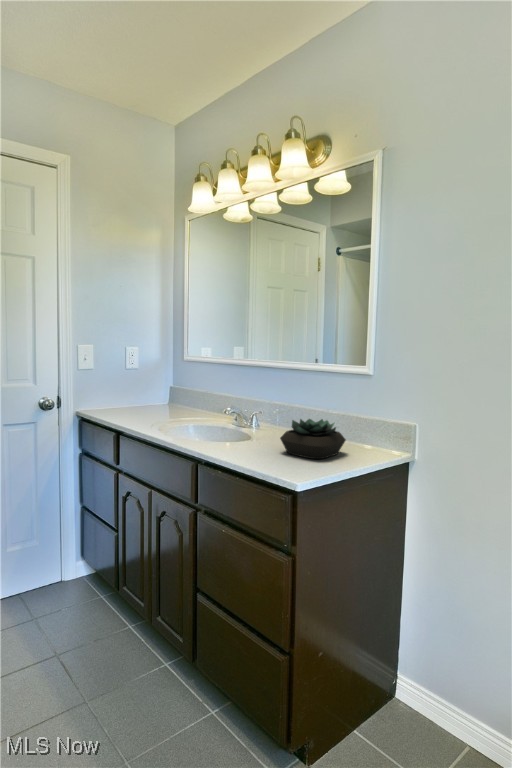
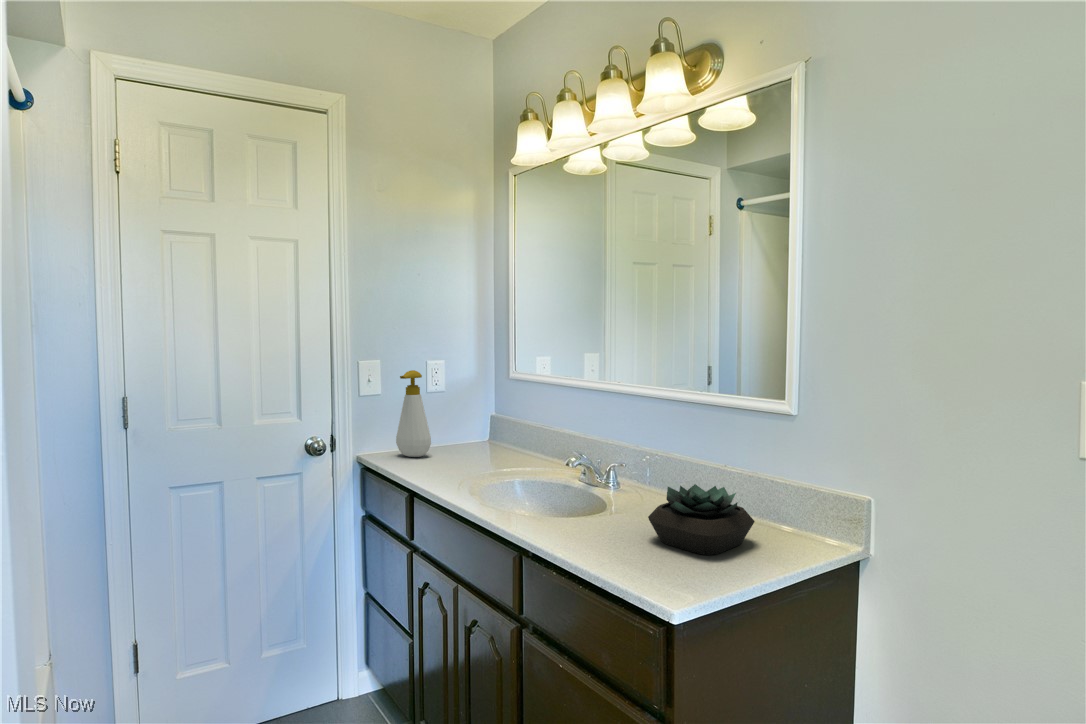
soap bottle: none [104,352,129,412] -> present [396,370,431,457]

